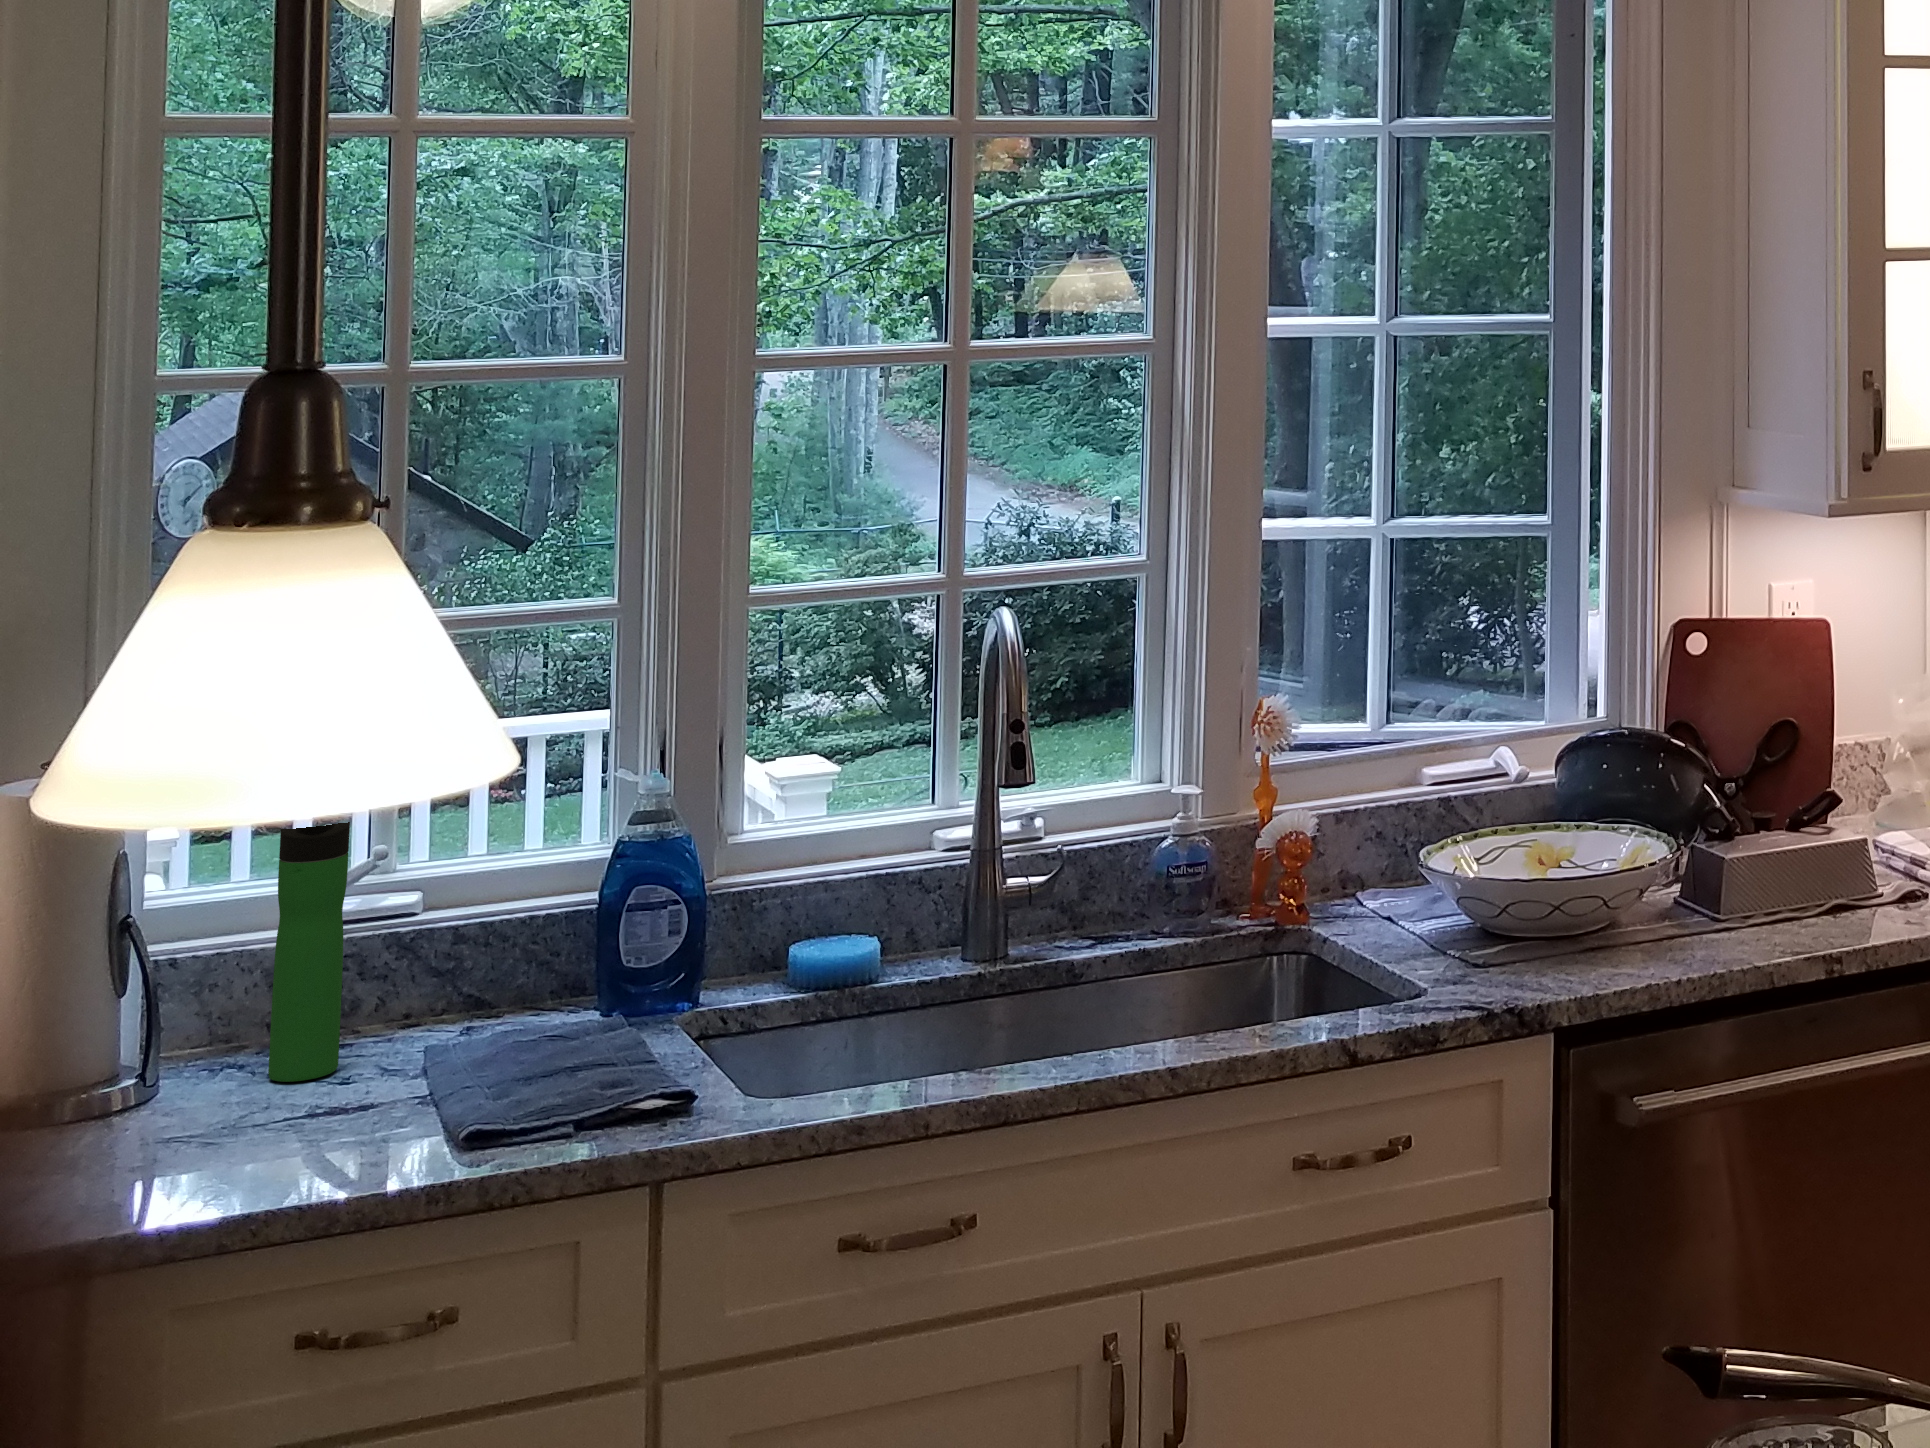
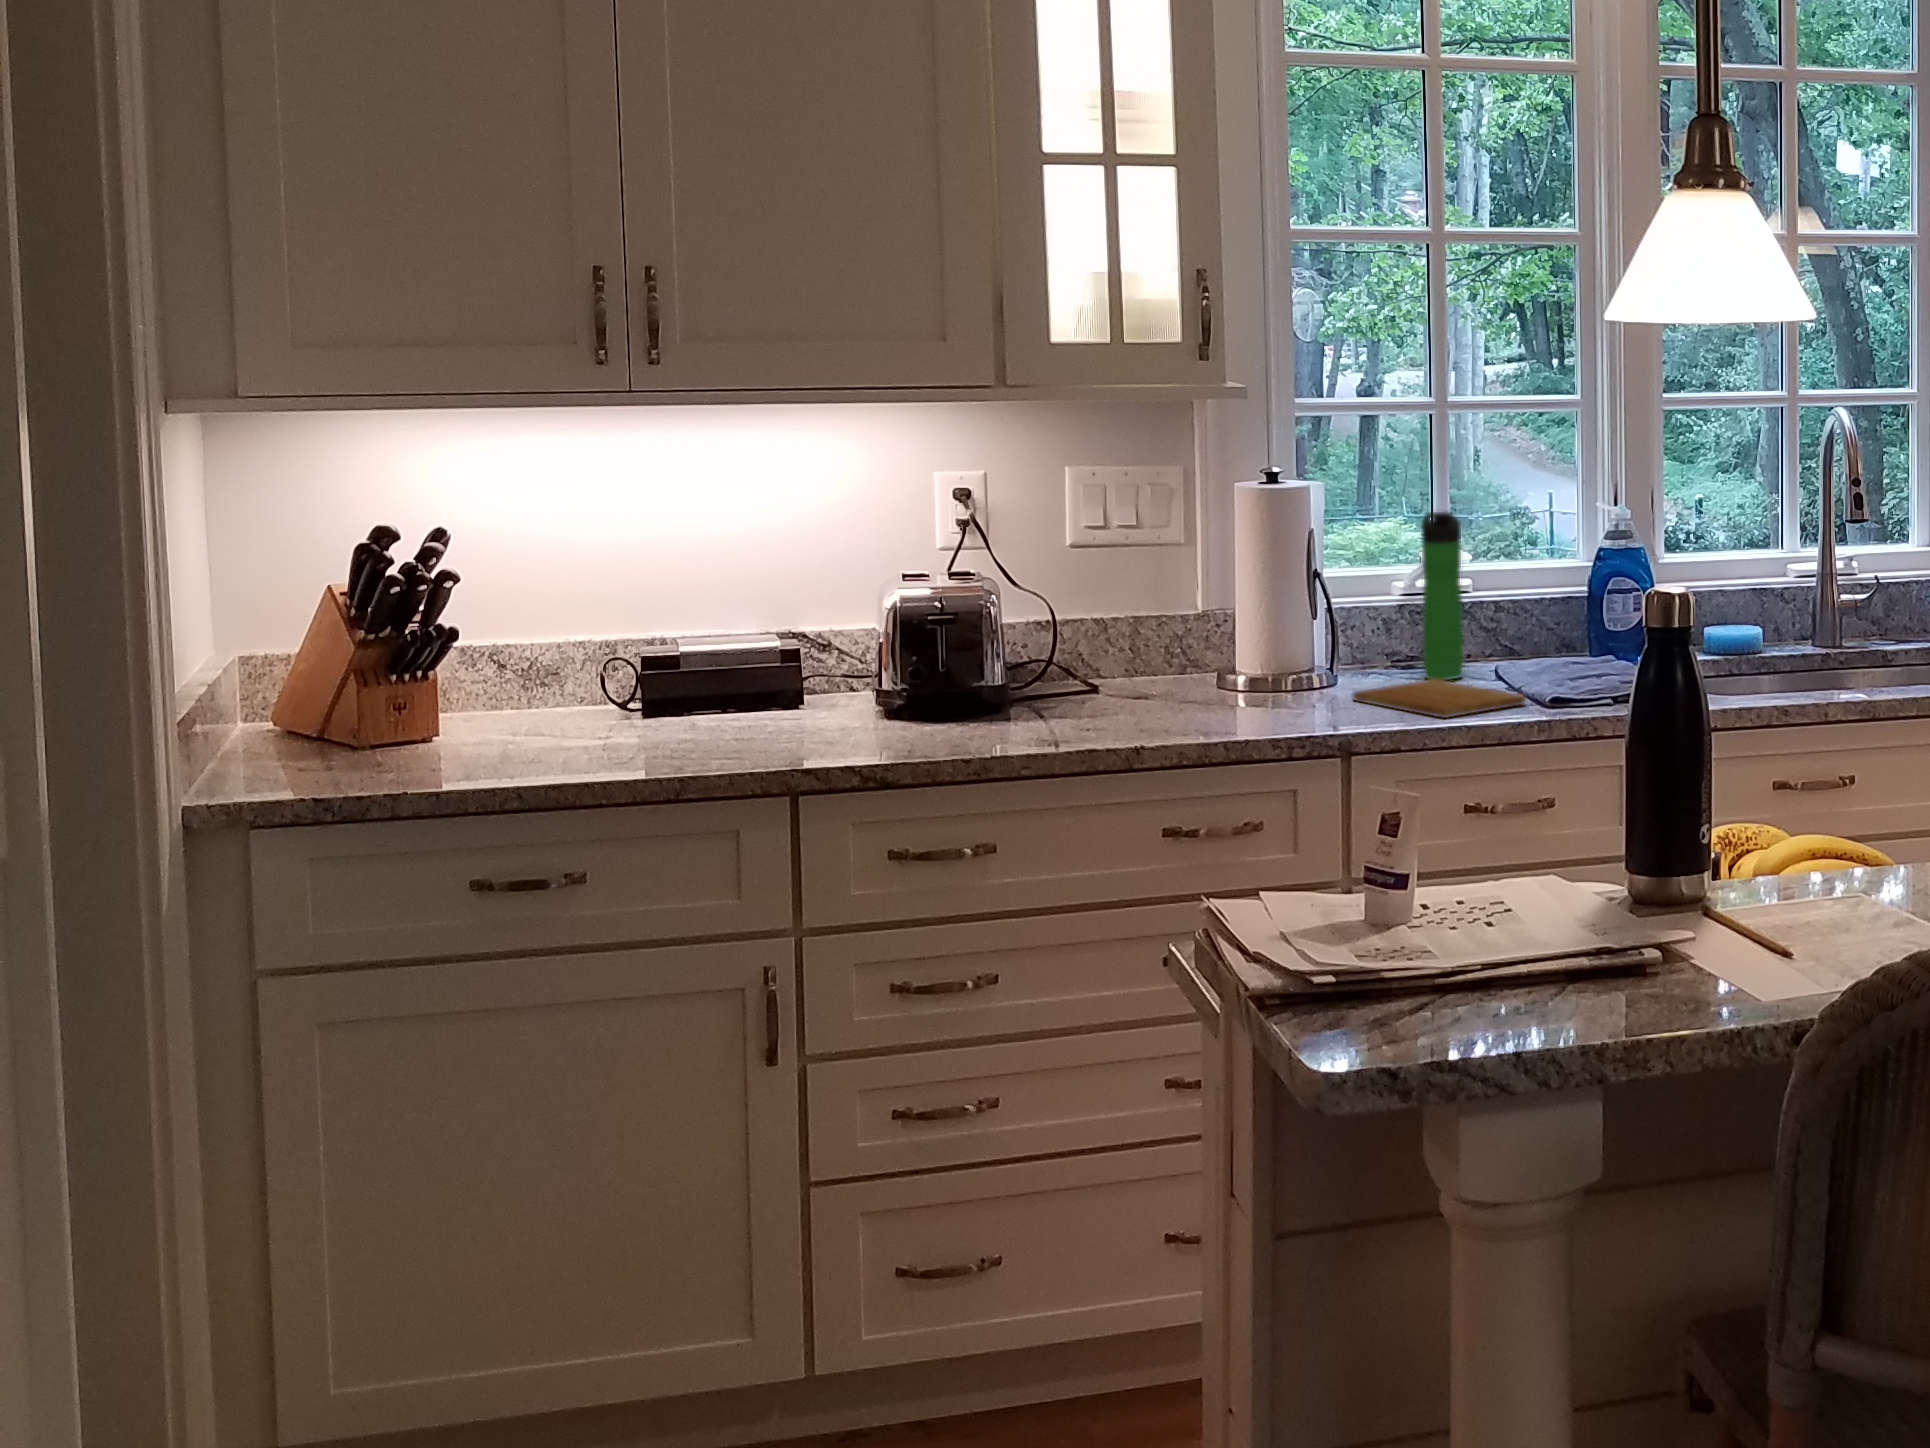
cutting board: none [101,1088,398,1188] -> present [1352,679,1526,718]

